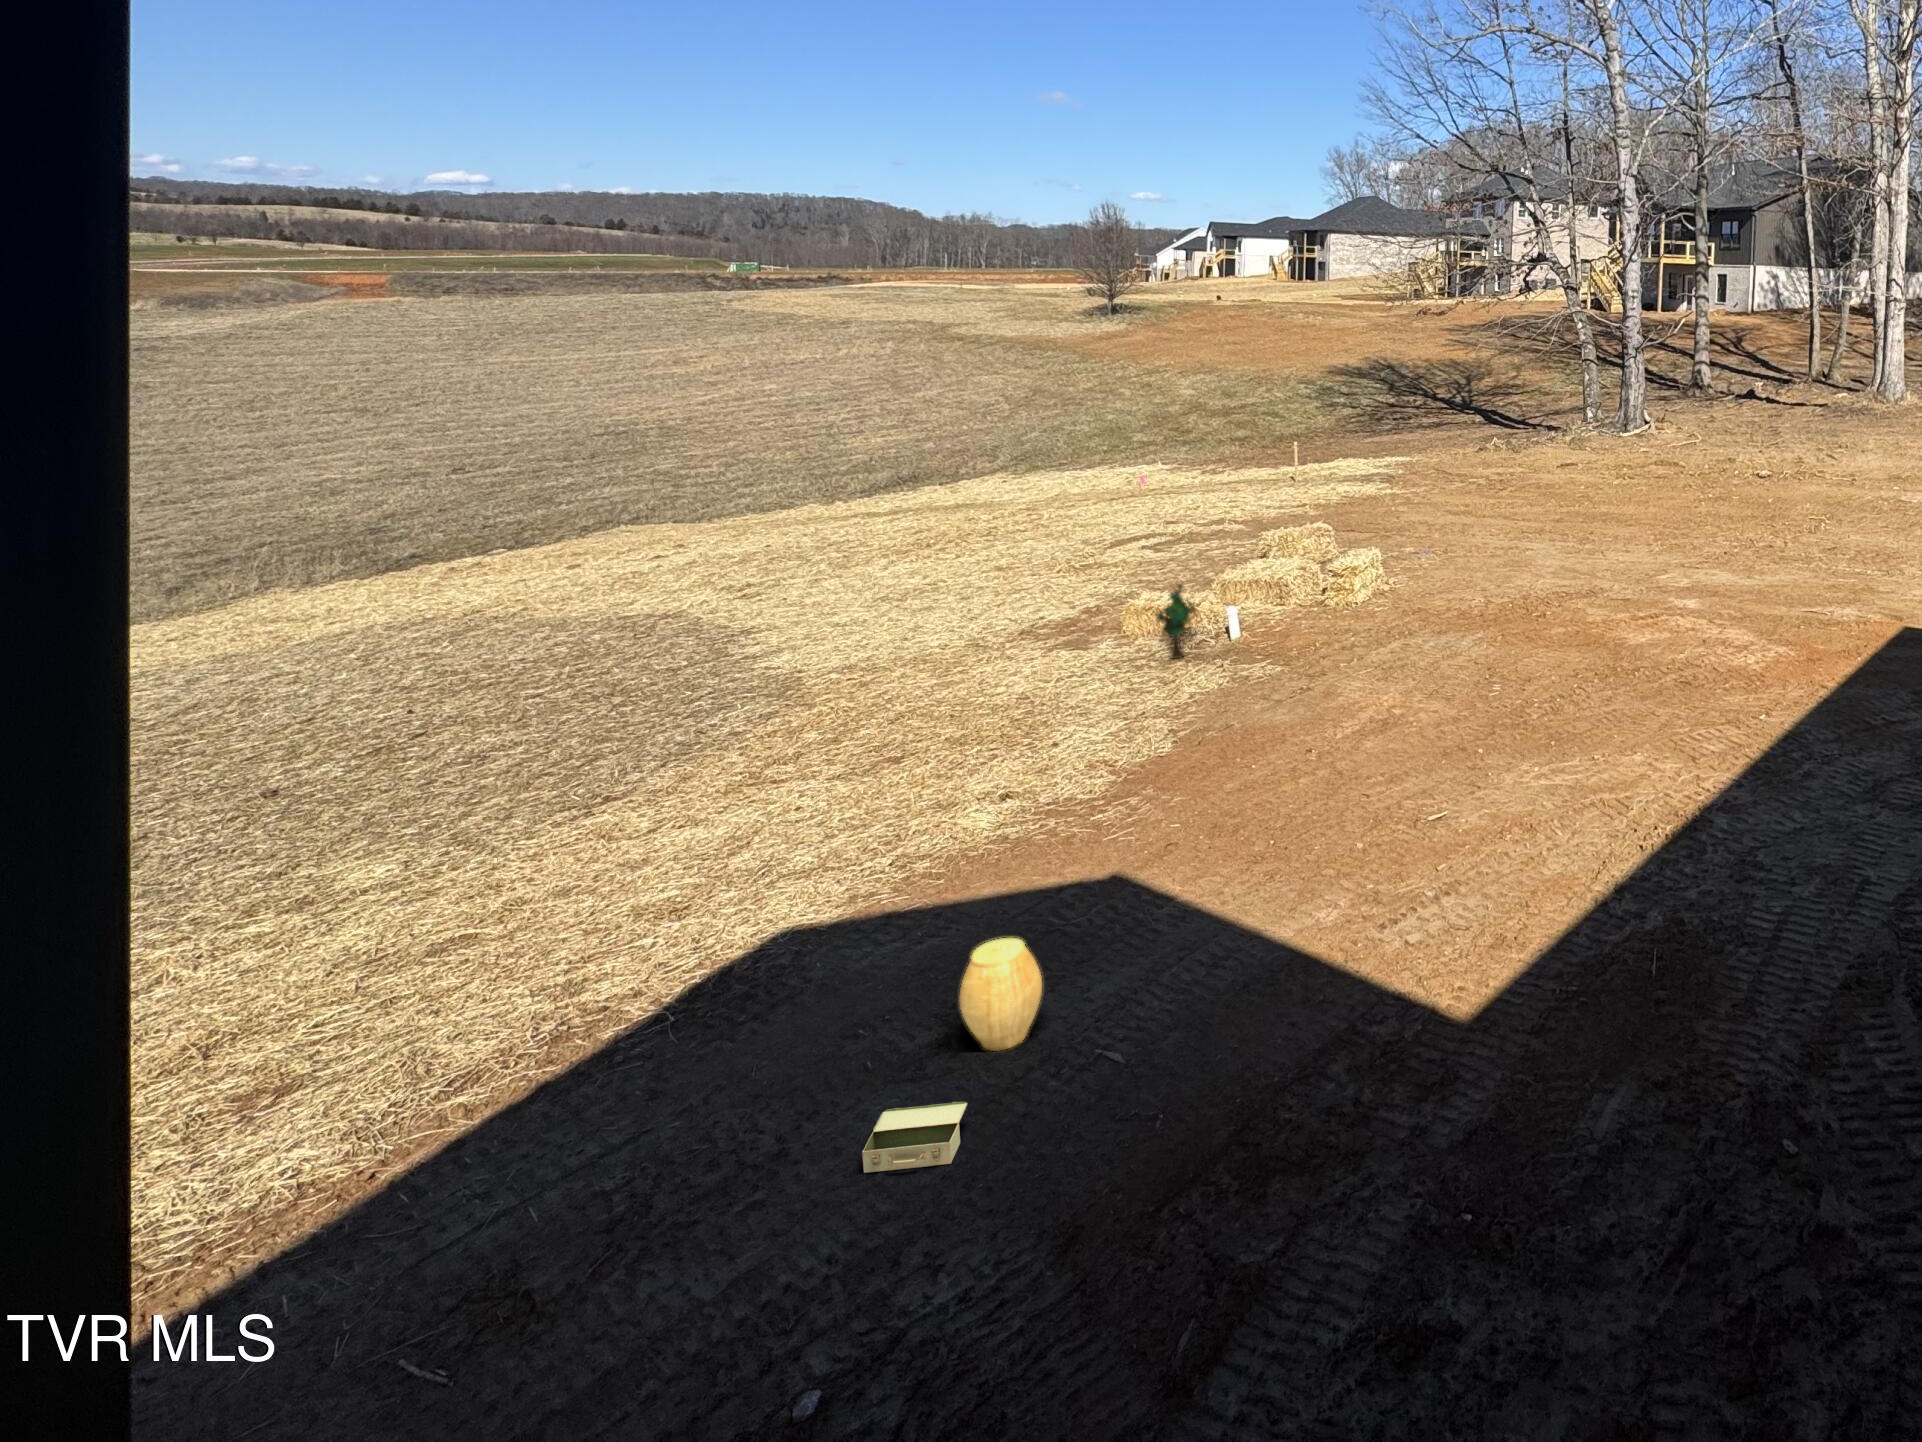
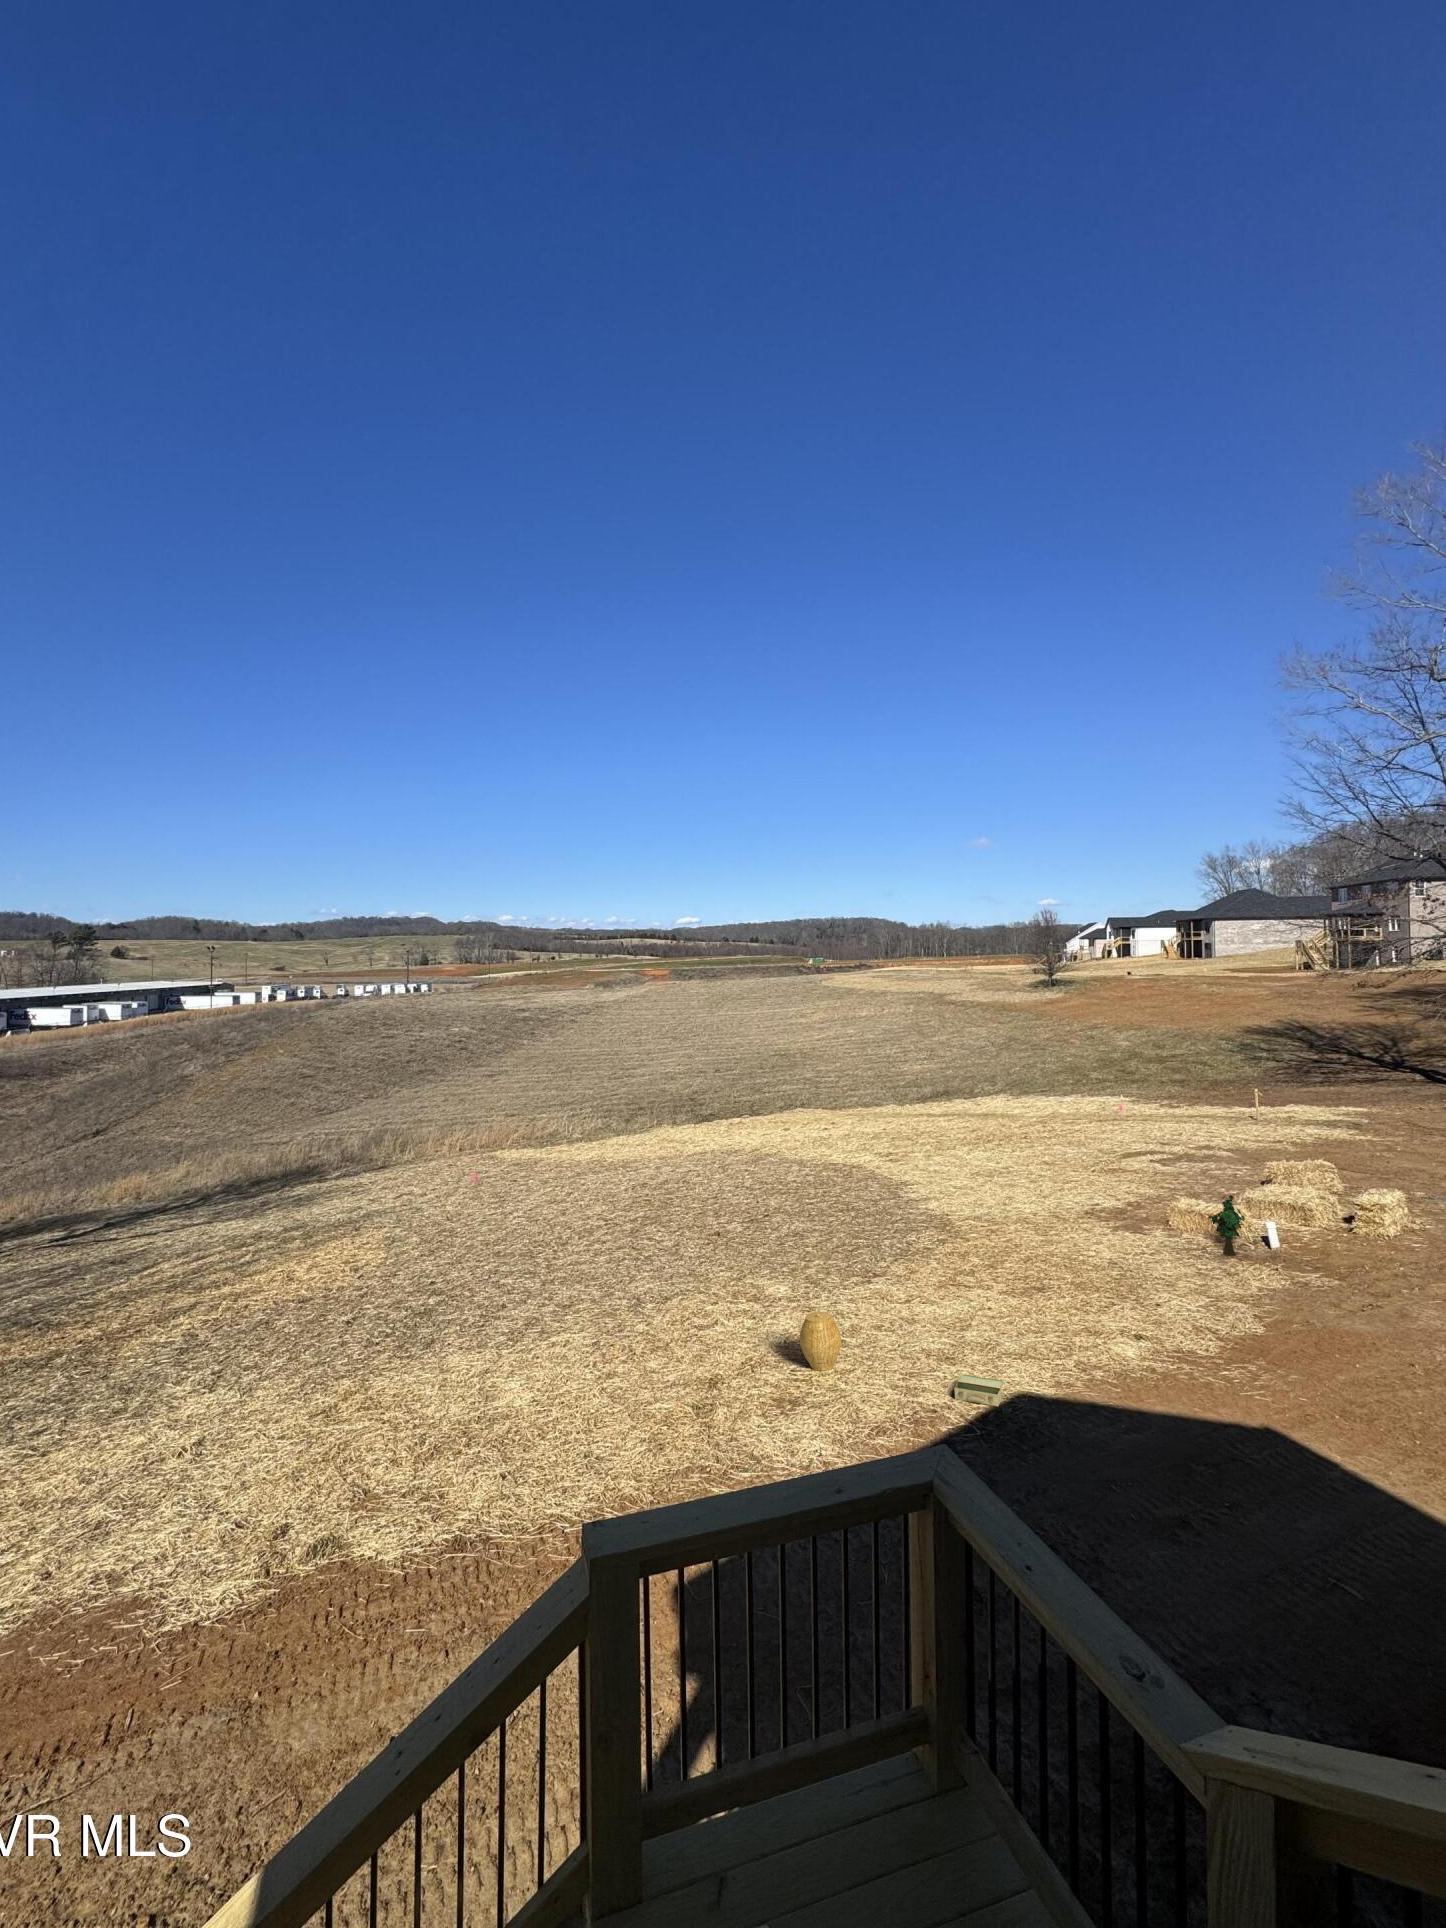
woven basket: present [959,938,1042,1051] -> present [800,1312,841,1371]
toolbox: present [862,1102,967,1173] -> present [954,1374,1004,1406]

